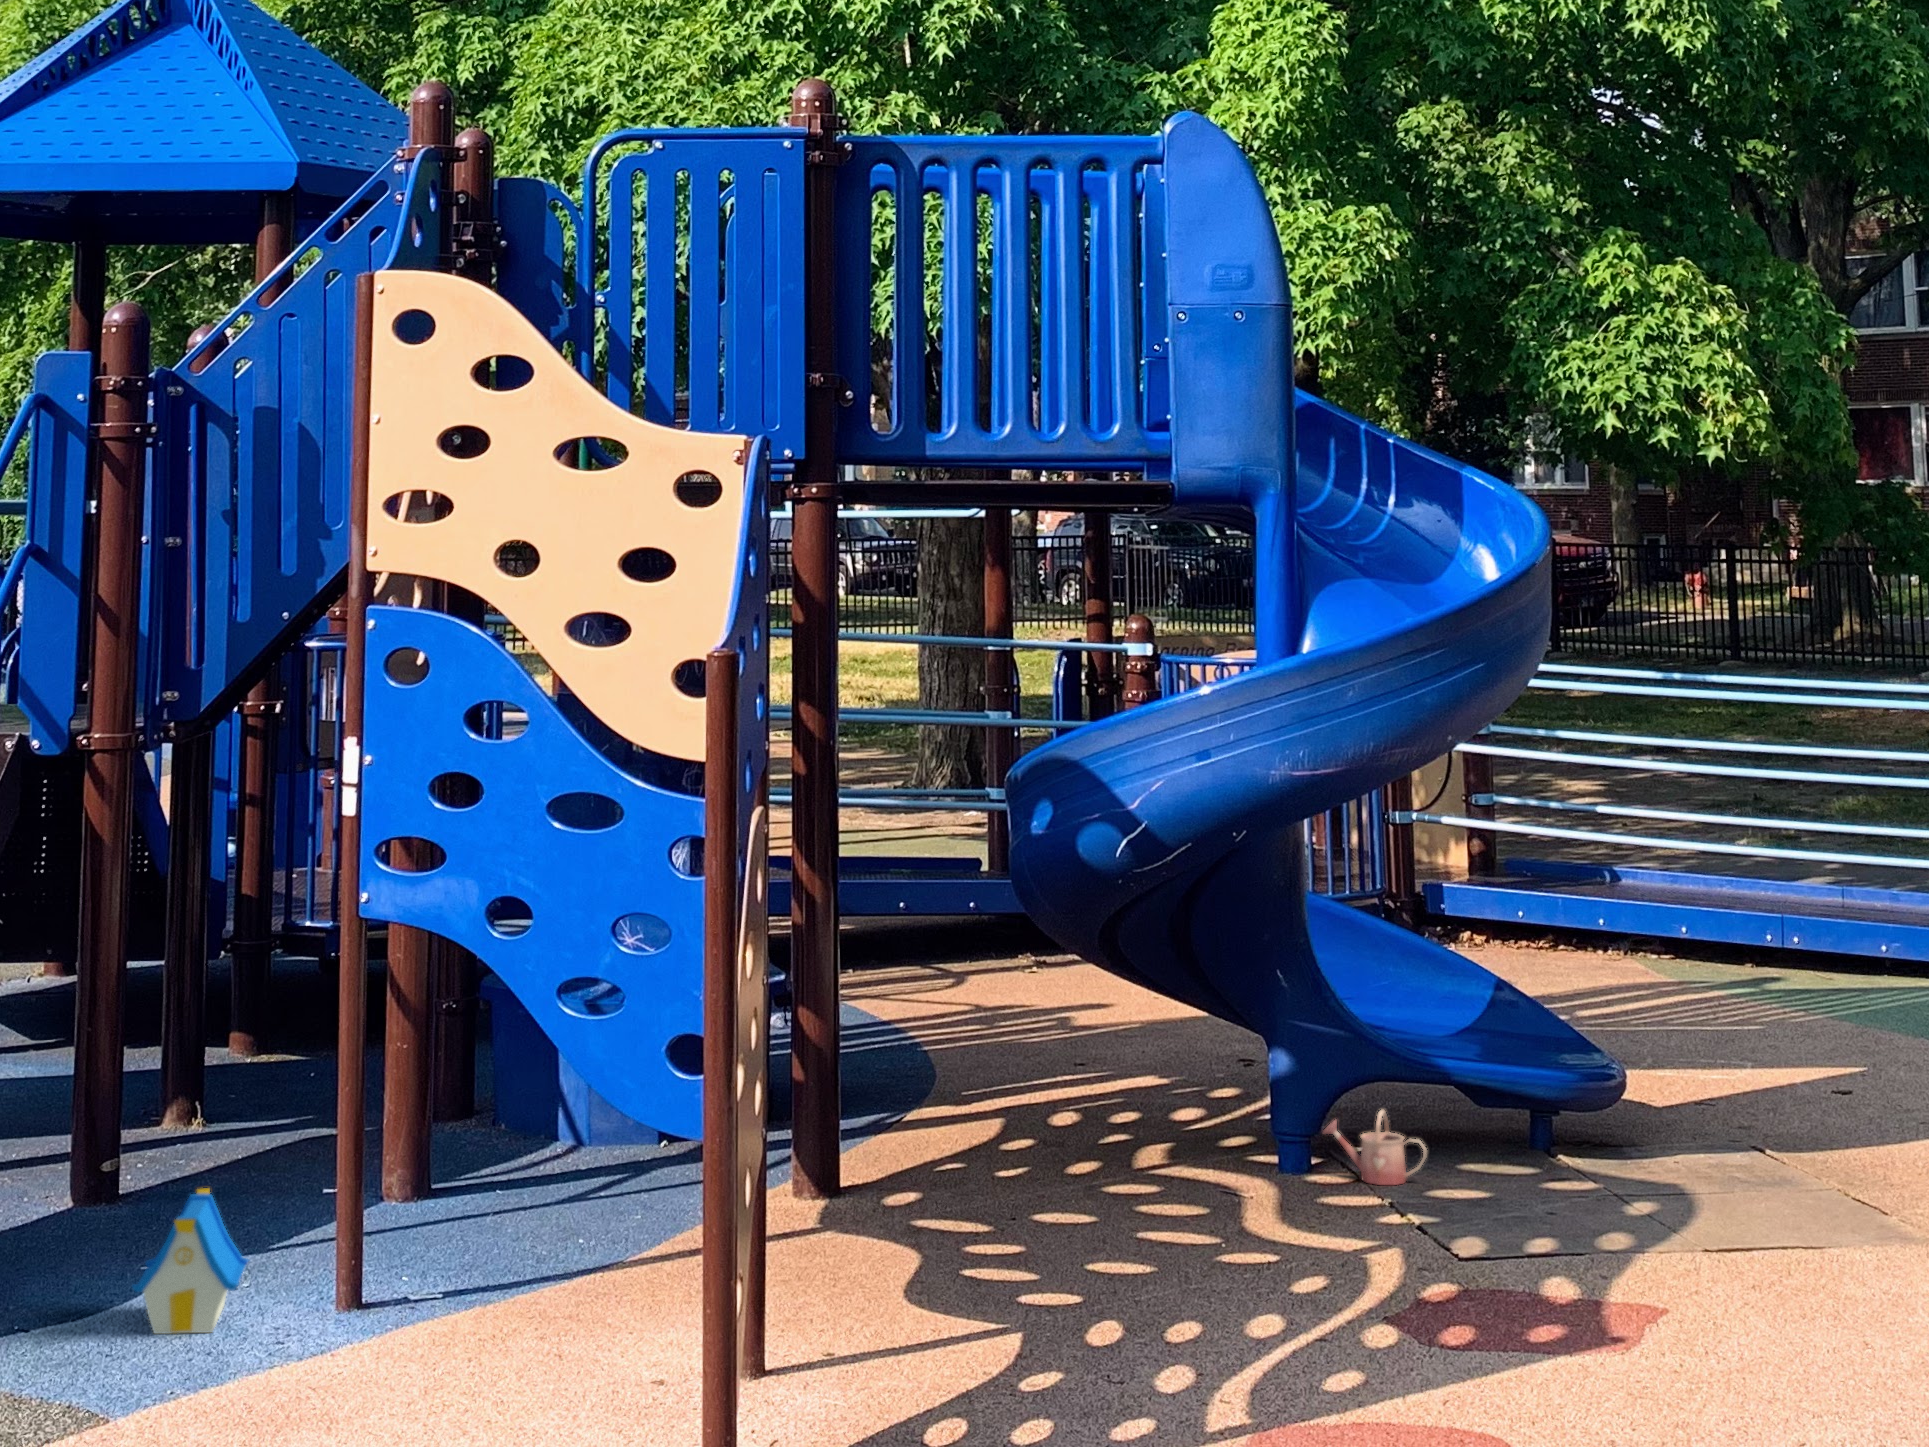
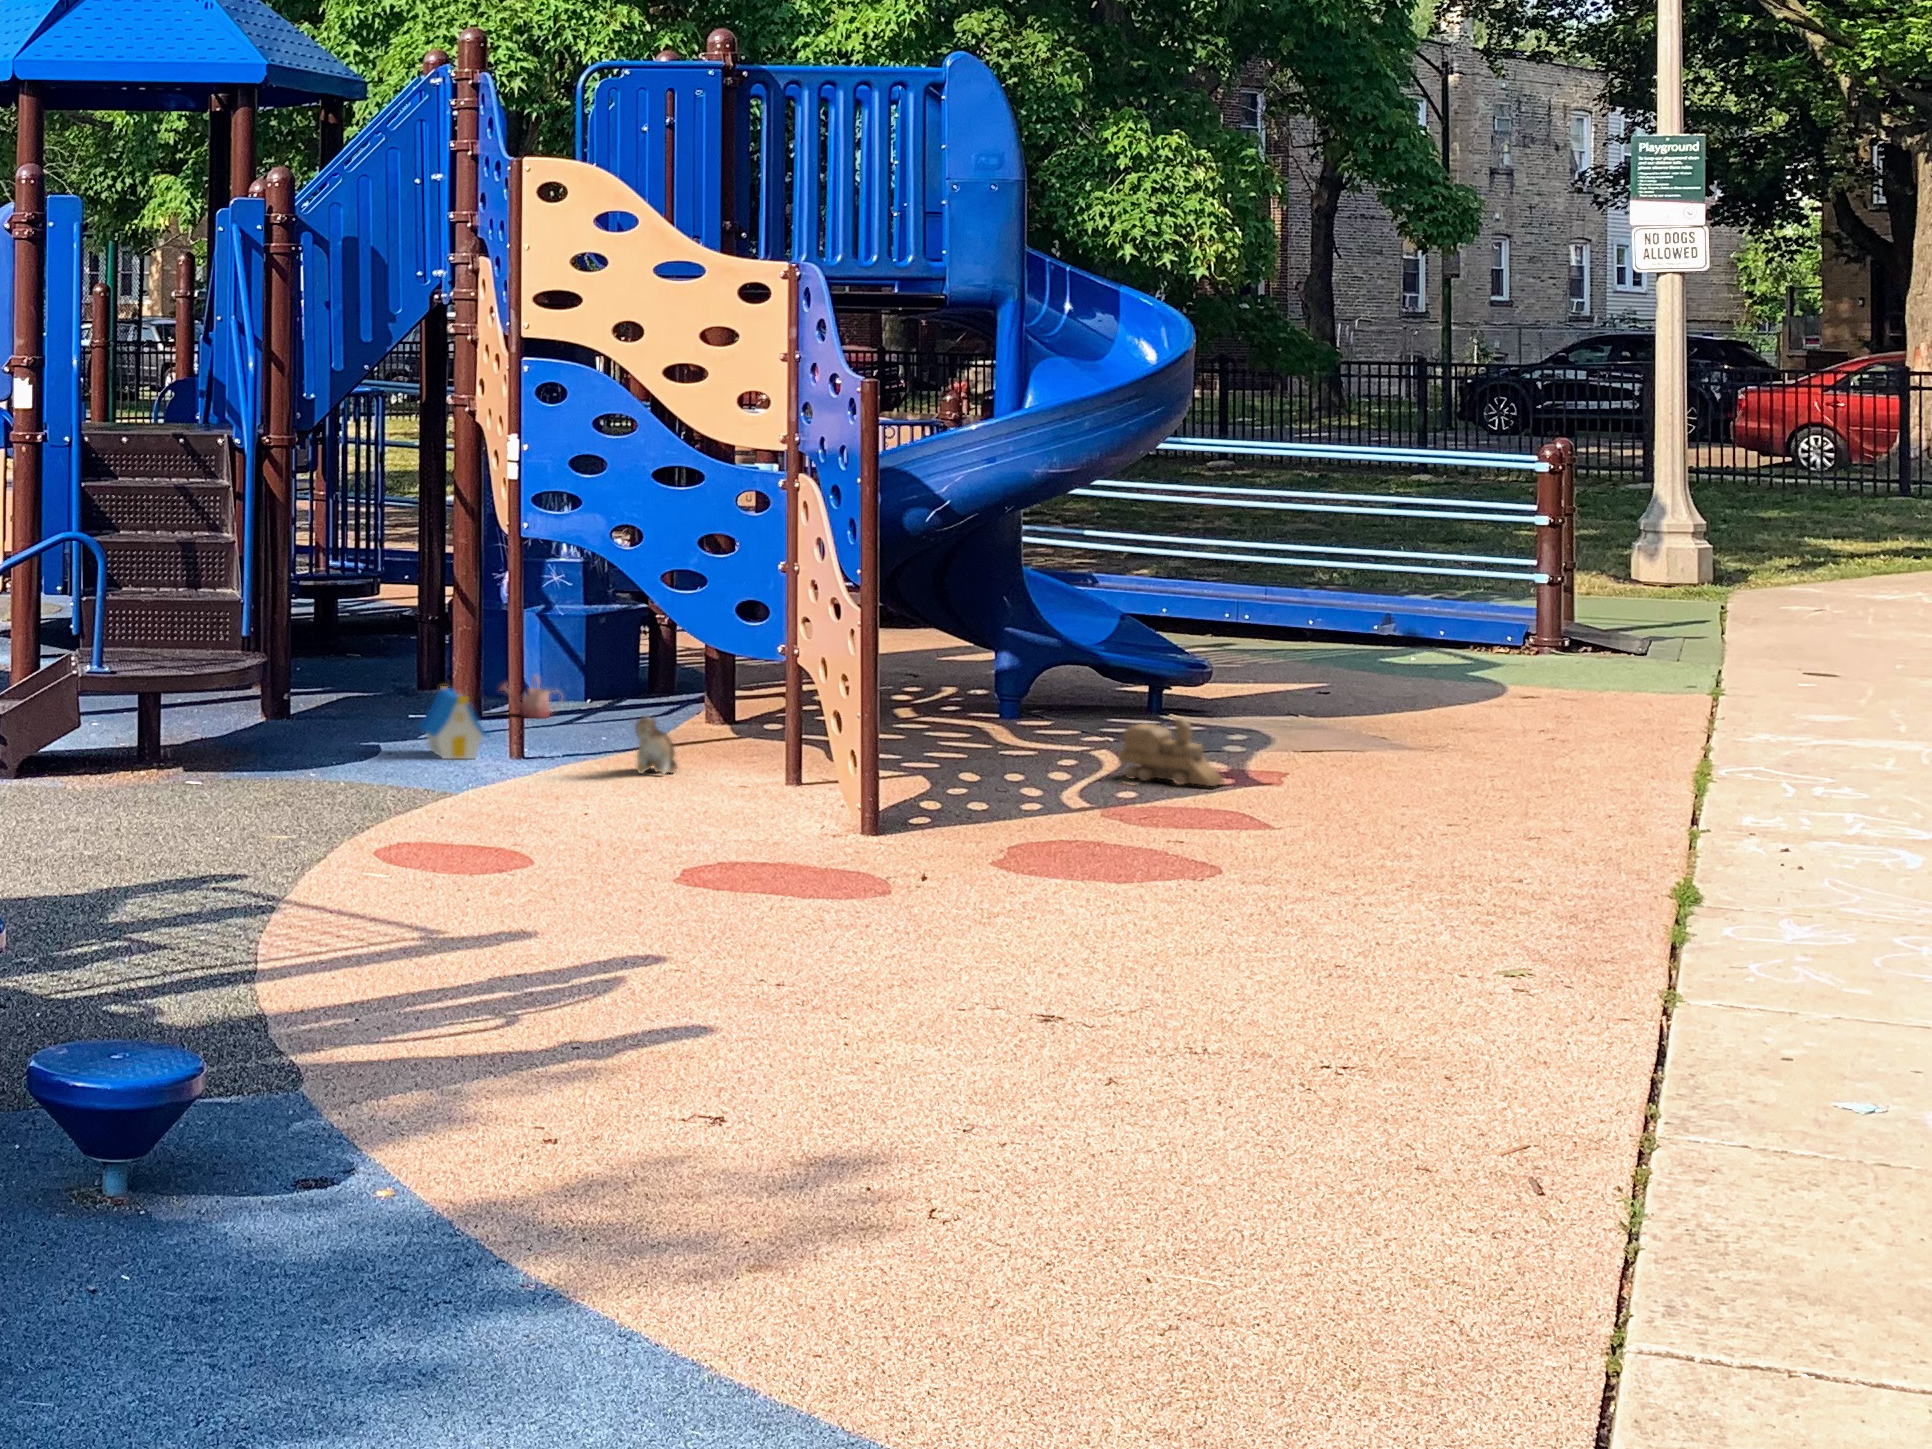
watering can: present [1324,1109,1427,1185] -> present [499,675,559,718]
toy train: none [1314,1253,1489,1391] -> present [1119,718,1224,786]
plush toy: none [419,1268,541,1377] -> present [635,717,678,774]

